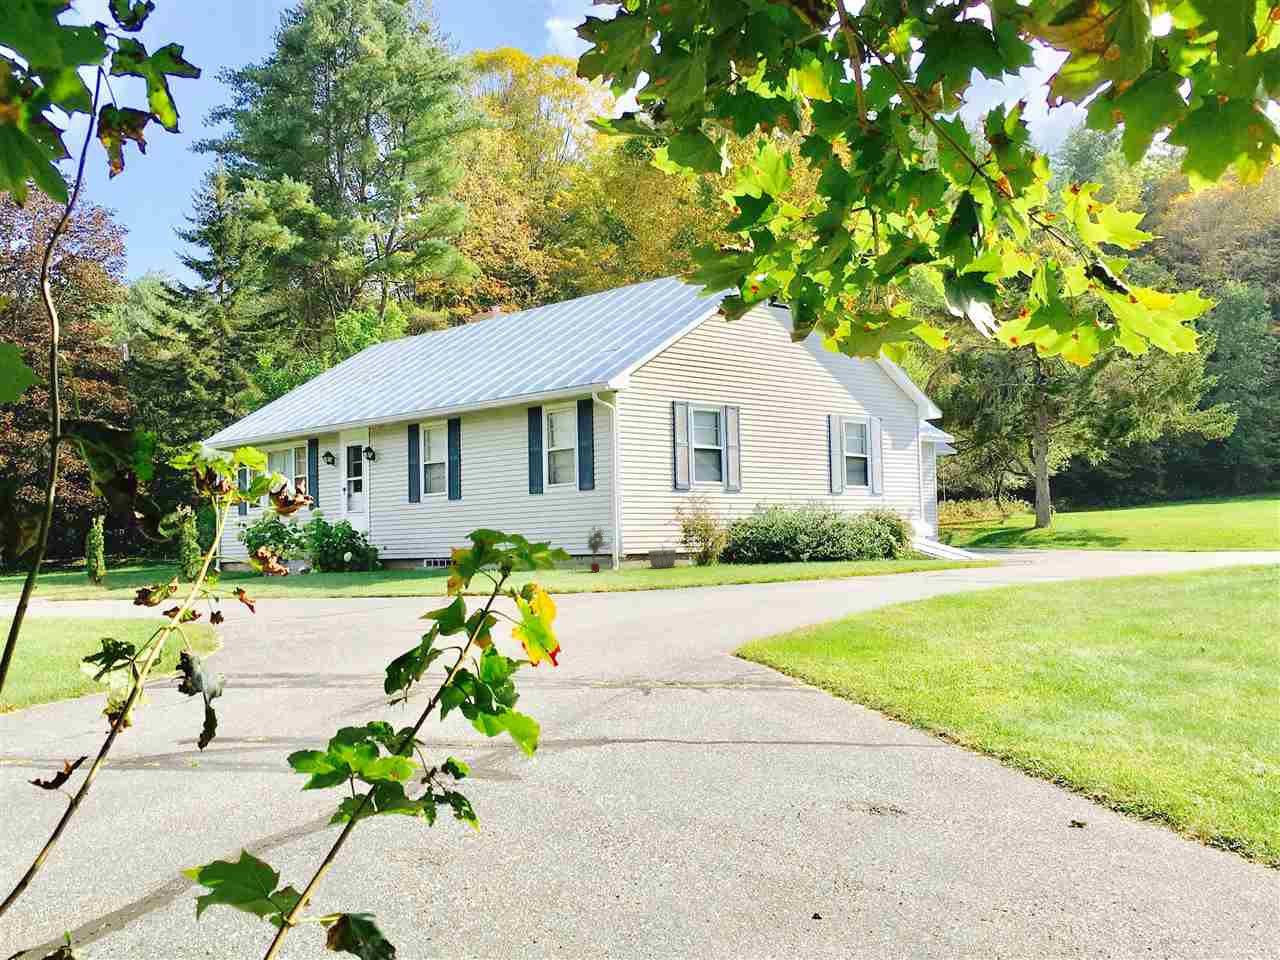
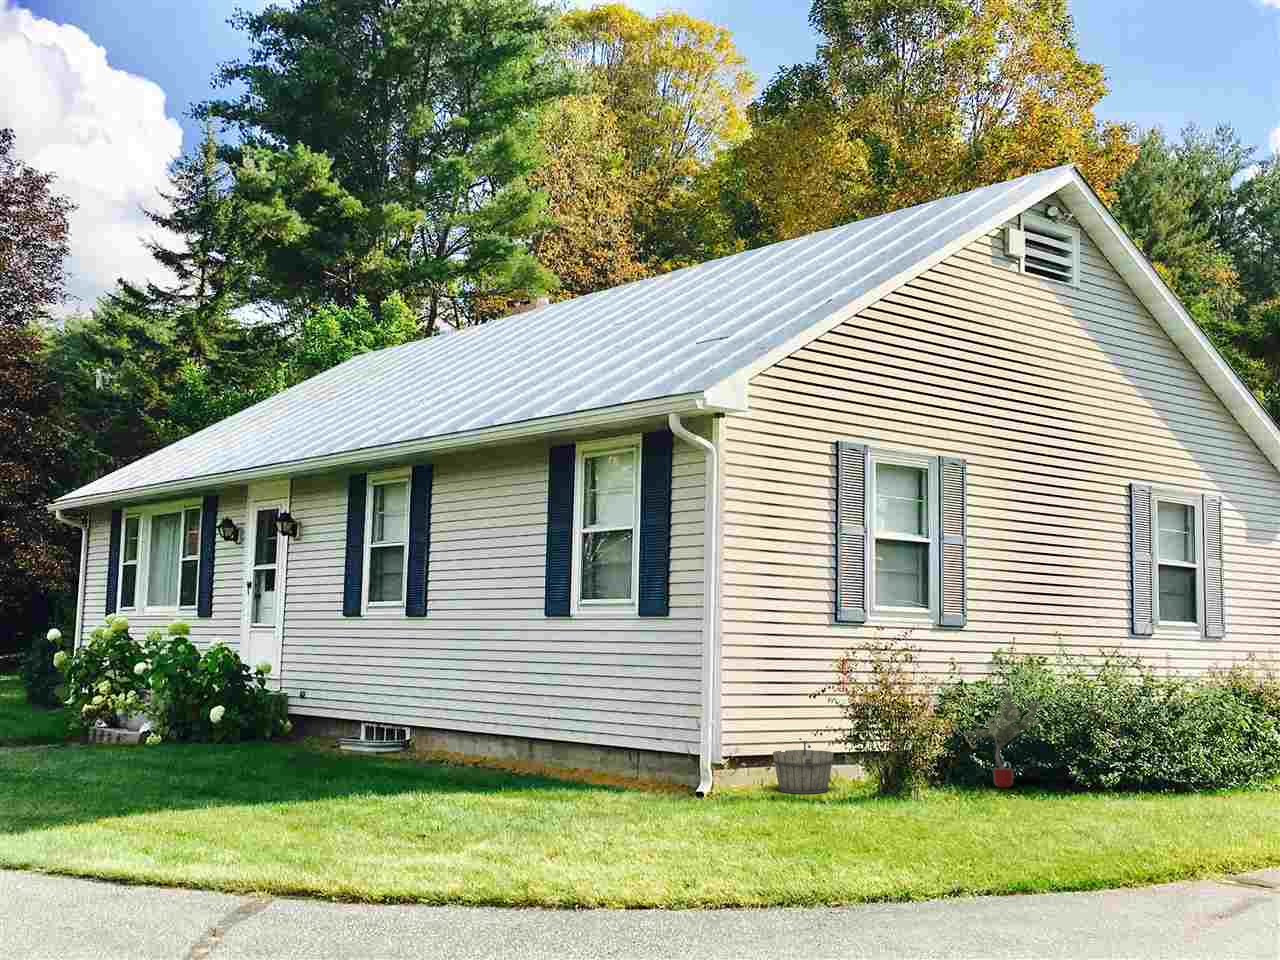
potted tree: present [588,527,609,572] -> present [964,689,1040,788]

